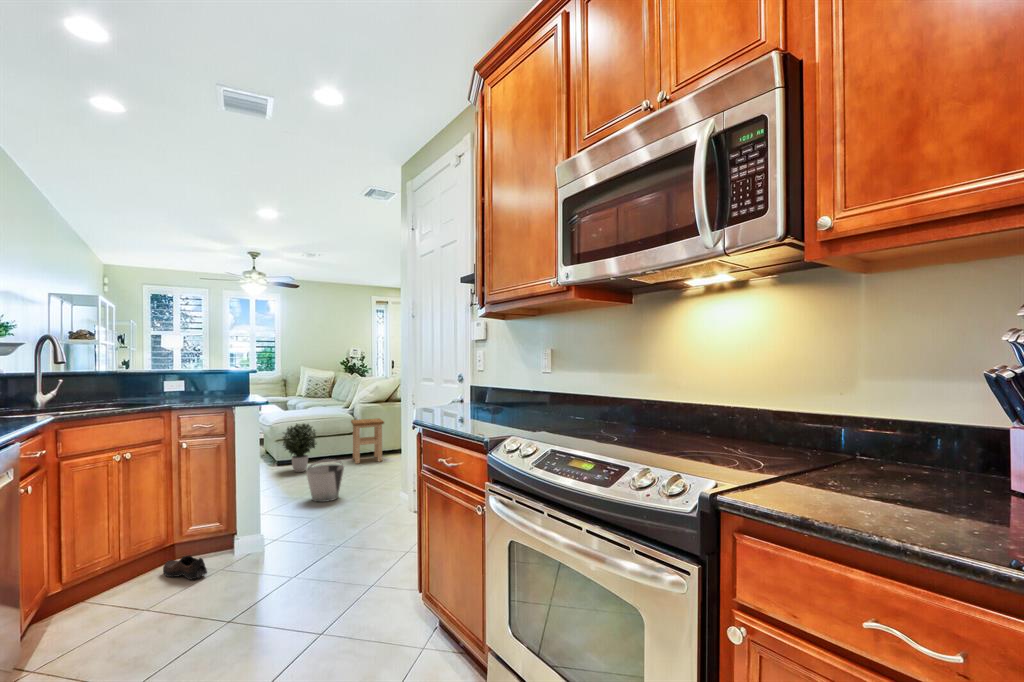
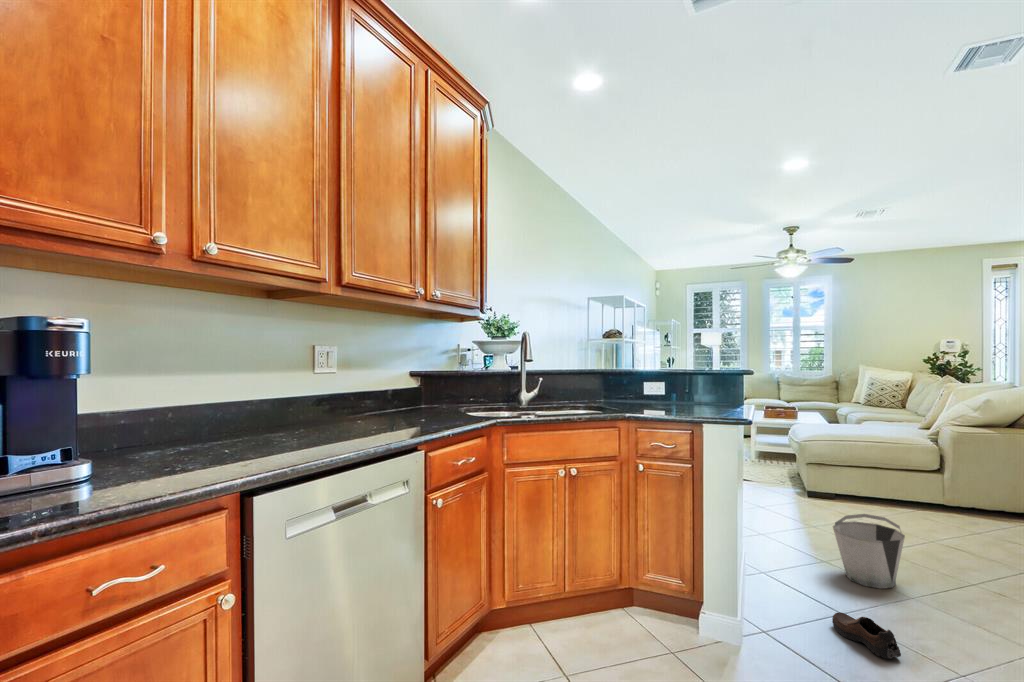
stool: present [351,418,384,464] -> none [931,451,1002,532]
potted plant: present [283,424,317,472] -> none [812,445,868,517]
shoe: present [163,556,207,579] -> present [832,612,901,659]

